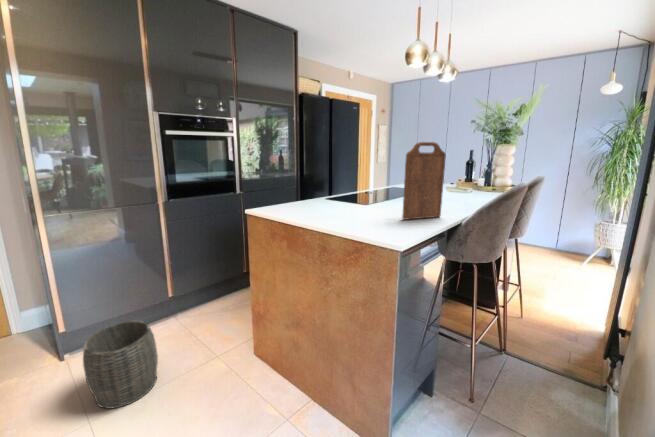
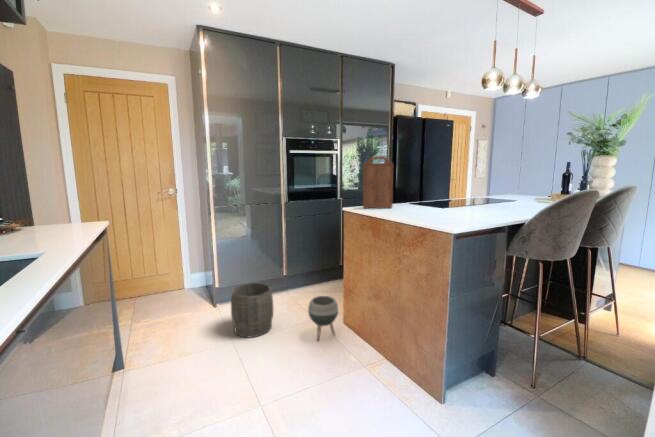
cutting board: present [402,142,446,220] -> present [363,156,393,208]
planter: none [209,325,251,389] -> present [308,296,338,341]

